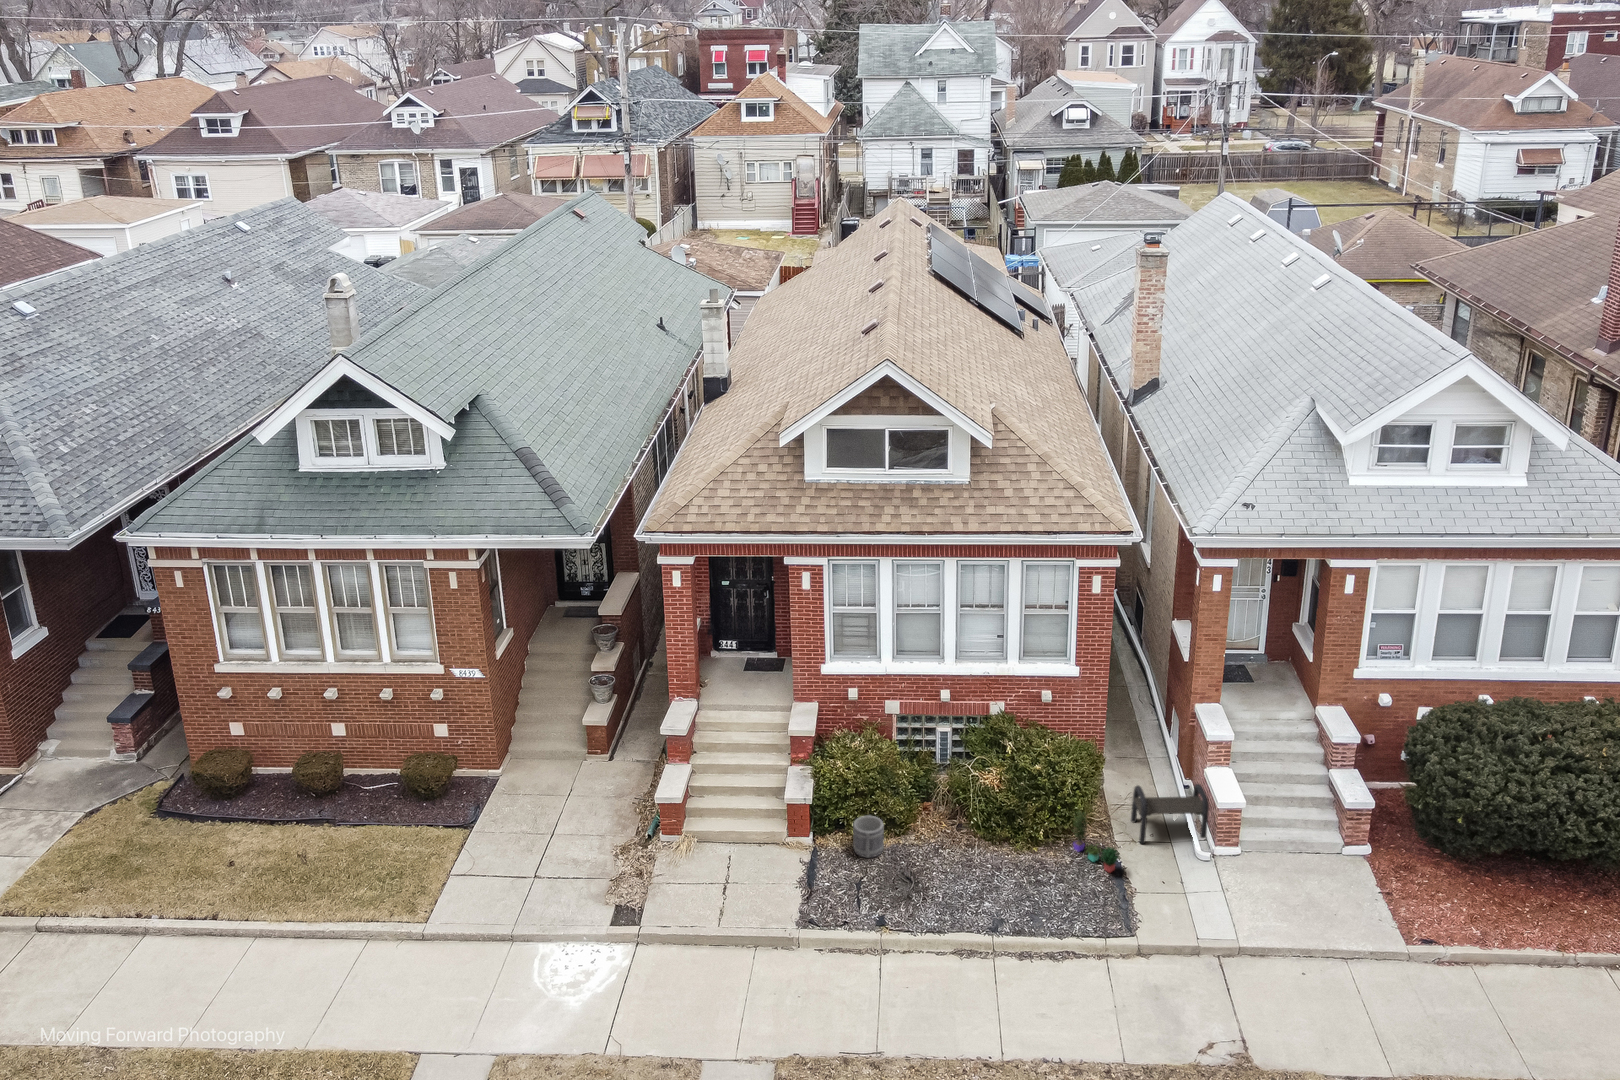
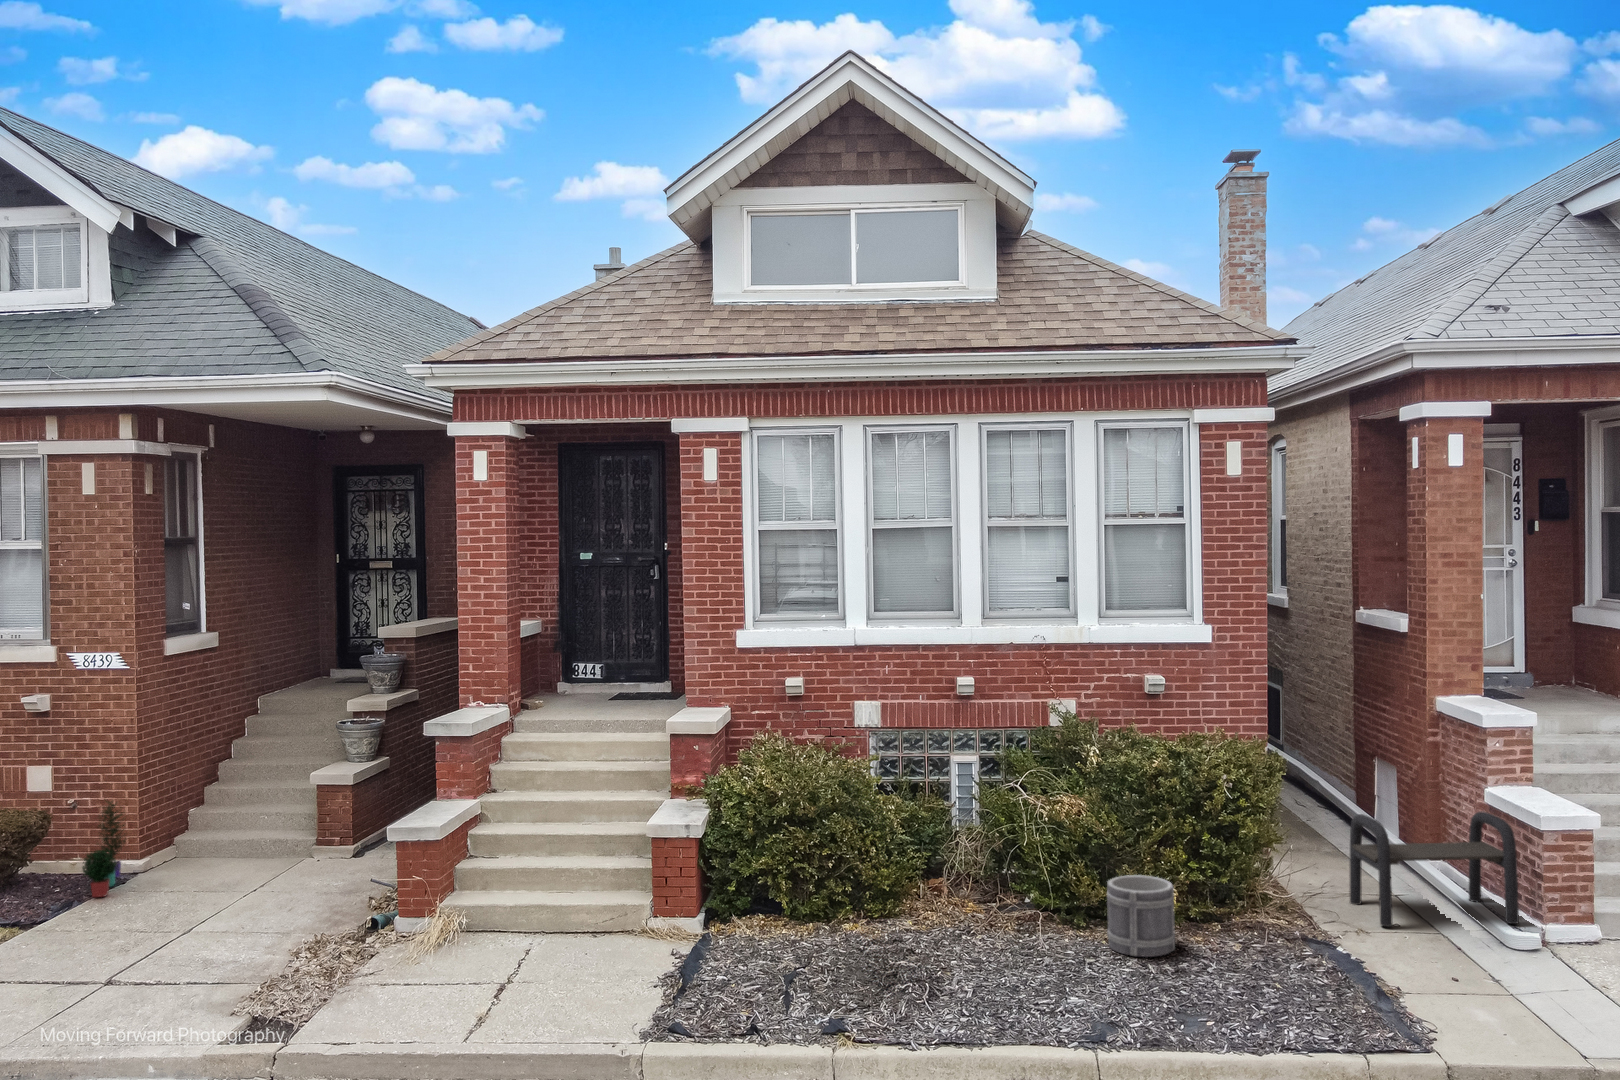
potted plant: present [1073,812,1119,873] -> present [82,800,126,897]
bucket: present [853,816,884,858] -> present [1107,875,1175,957]

